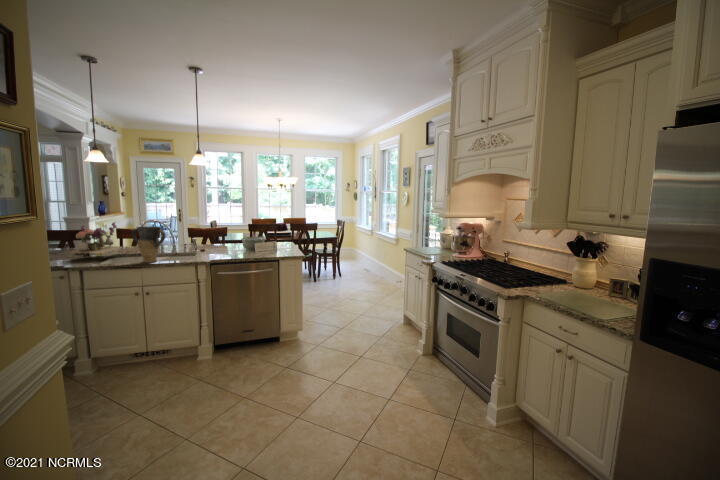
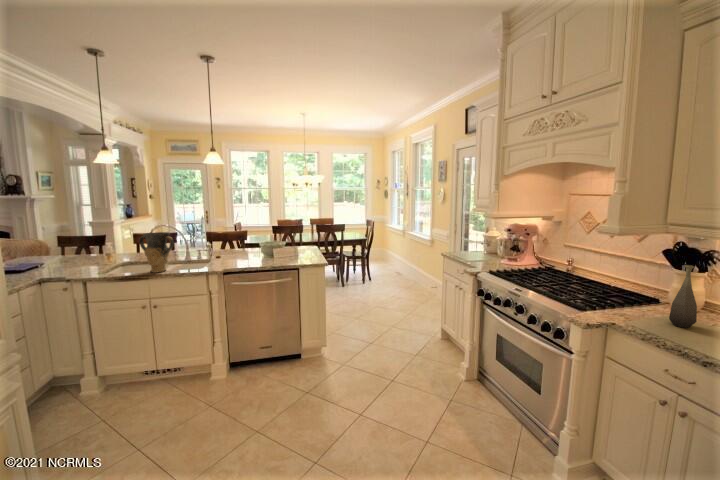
flower arrangement: present [69,223,121,258] -> none [72,227,134,267]
bottle: none [566,251,583,298] -> present [669,265,697,328]

